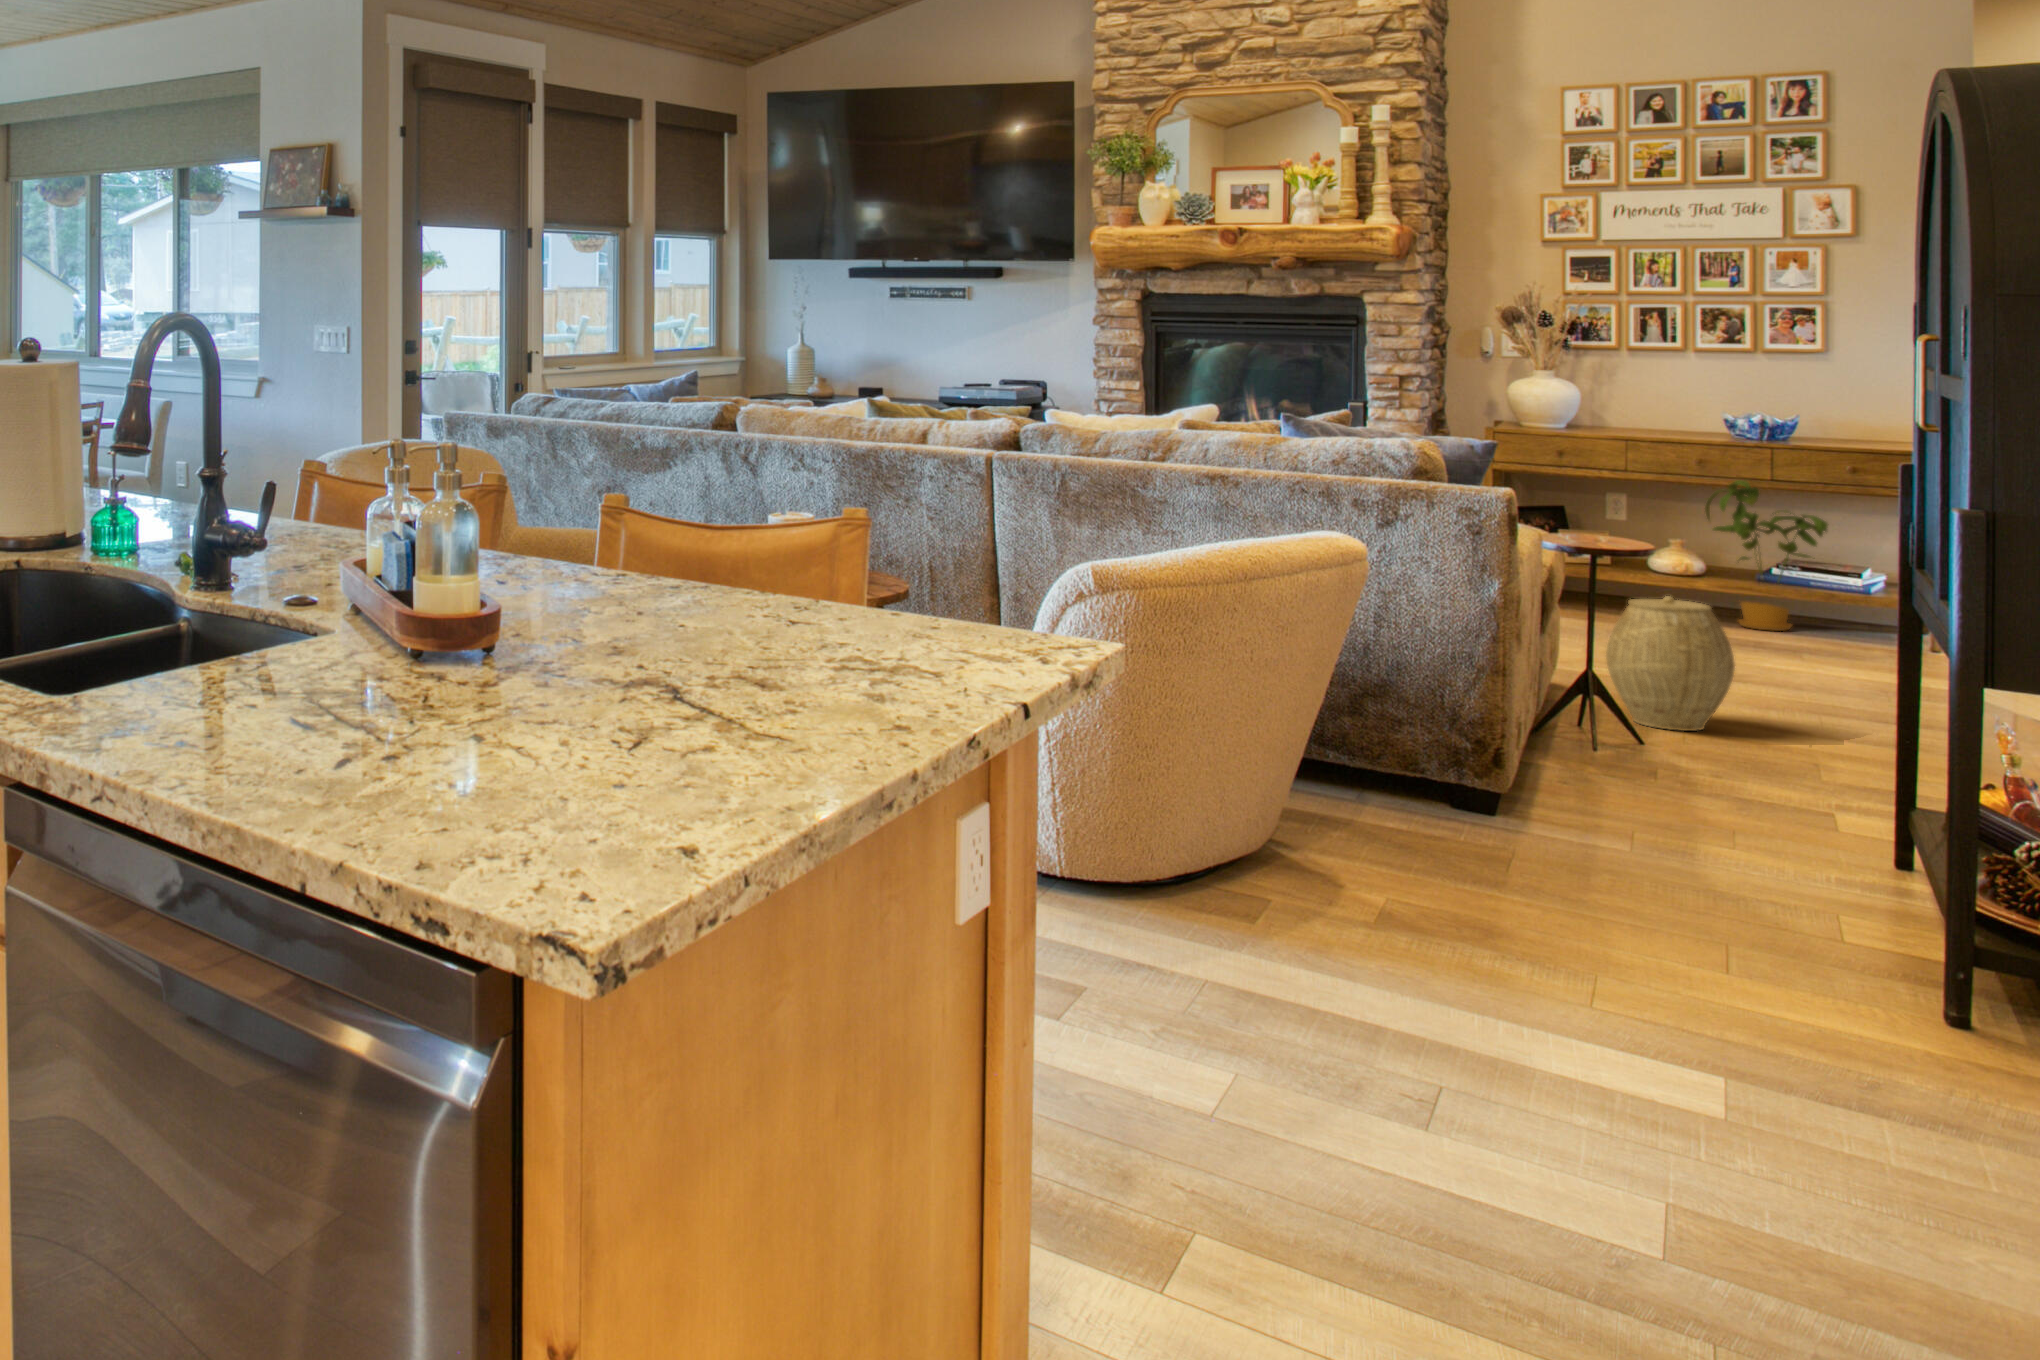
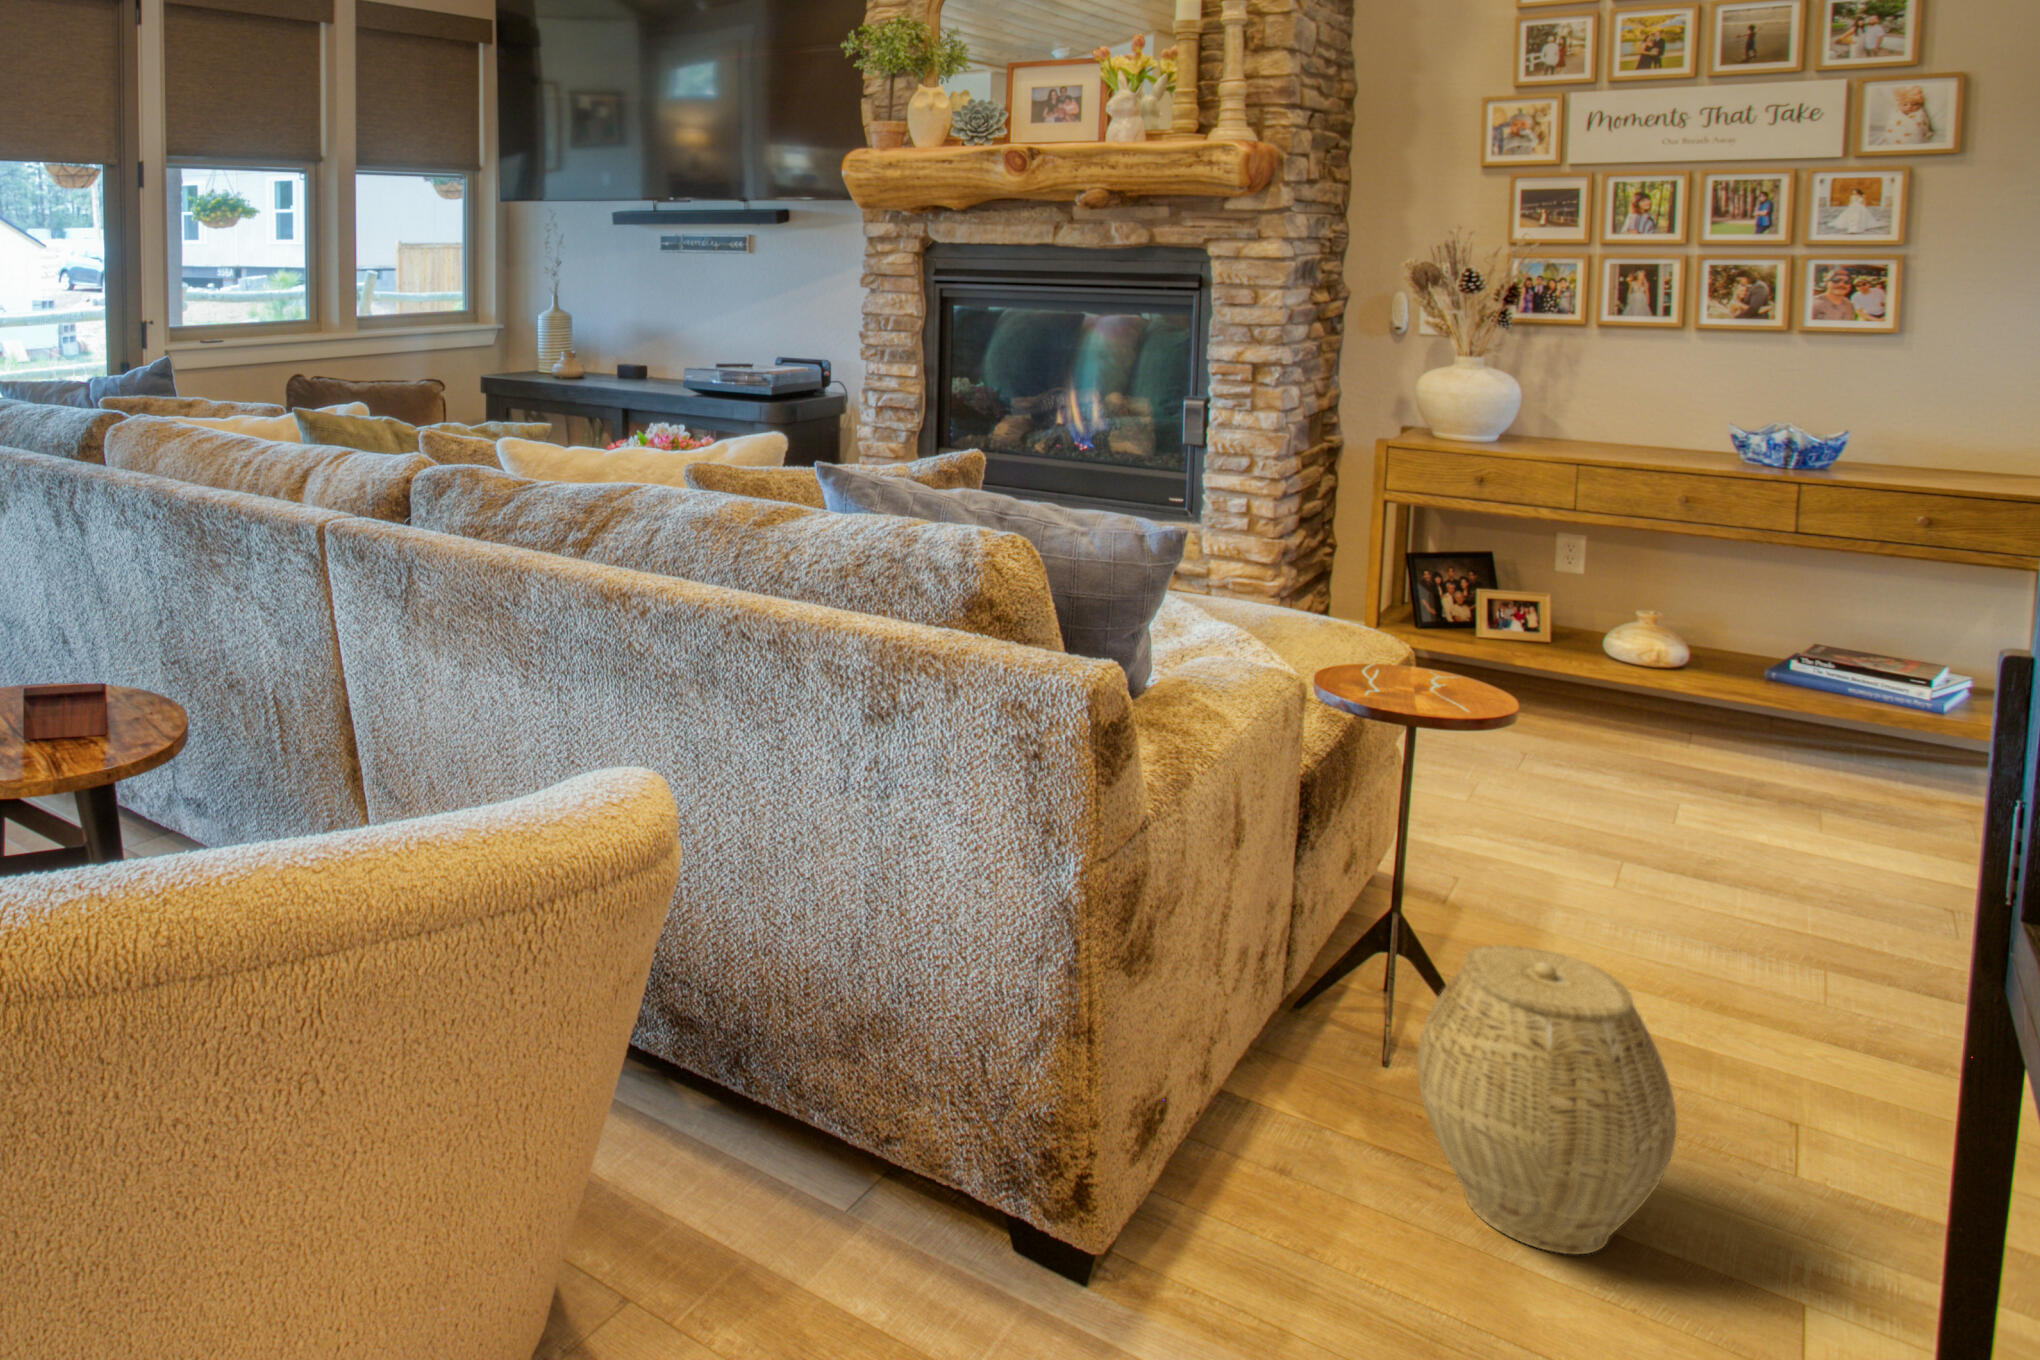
house plant: present [1705,480,1828,631] -> none [1694,557,1896,793]

